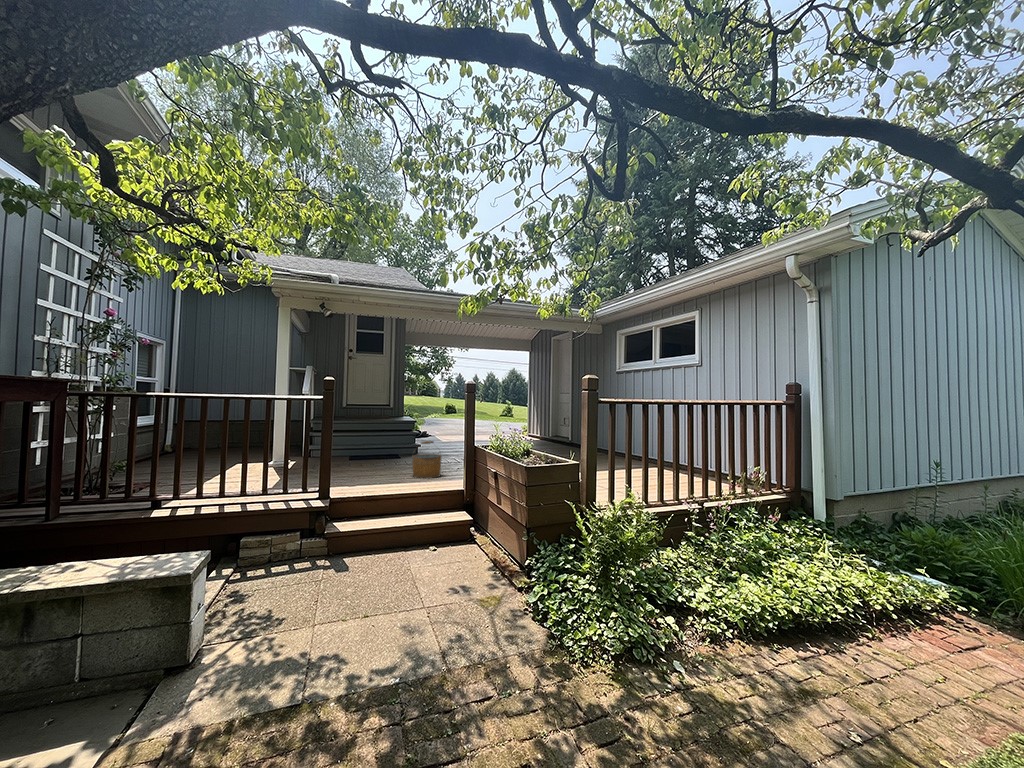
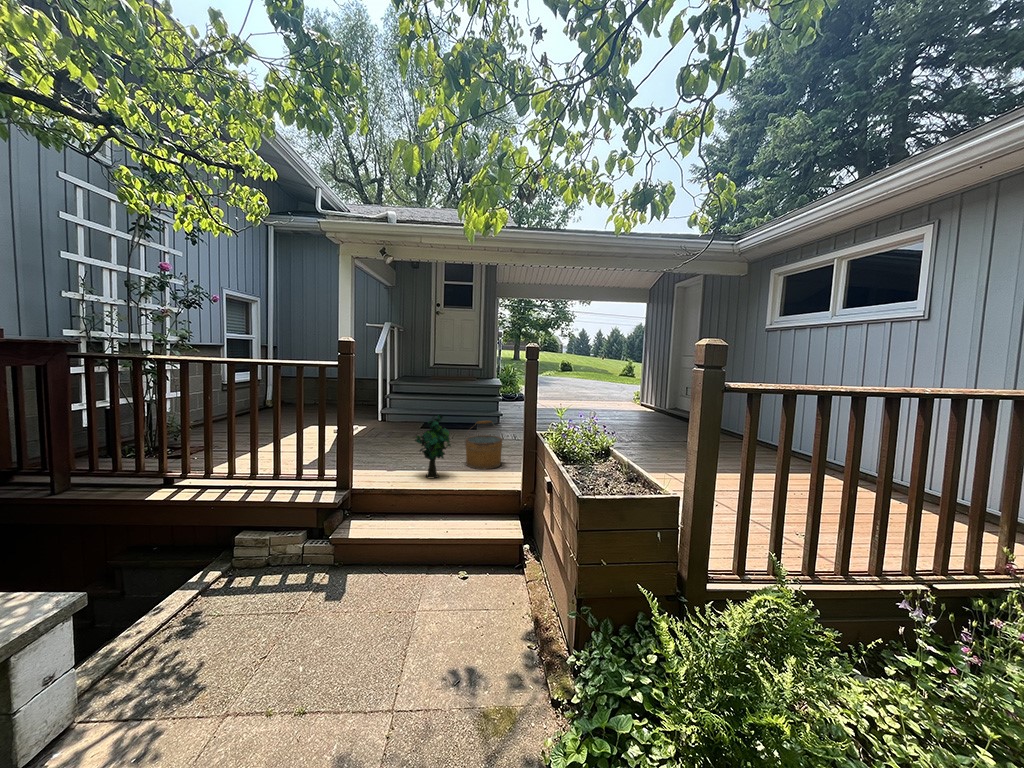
decorative plant: none [380,434,409,484] -> present [415,415,451,478]

